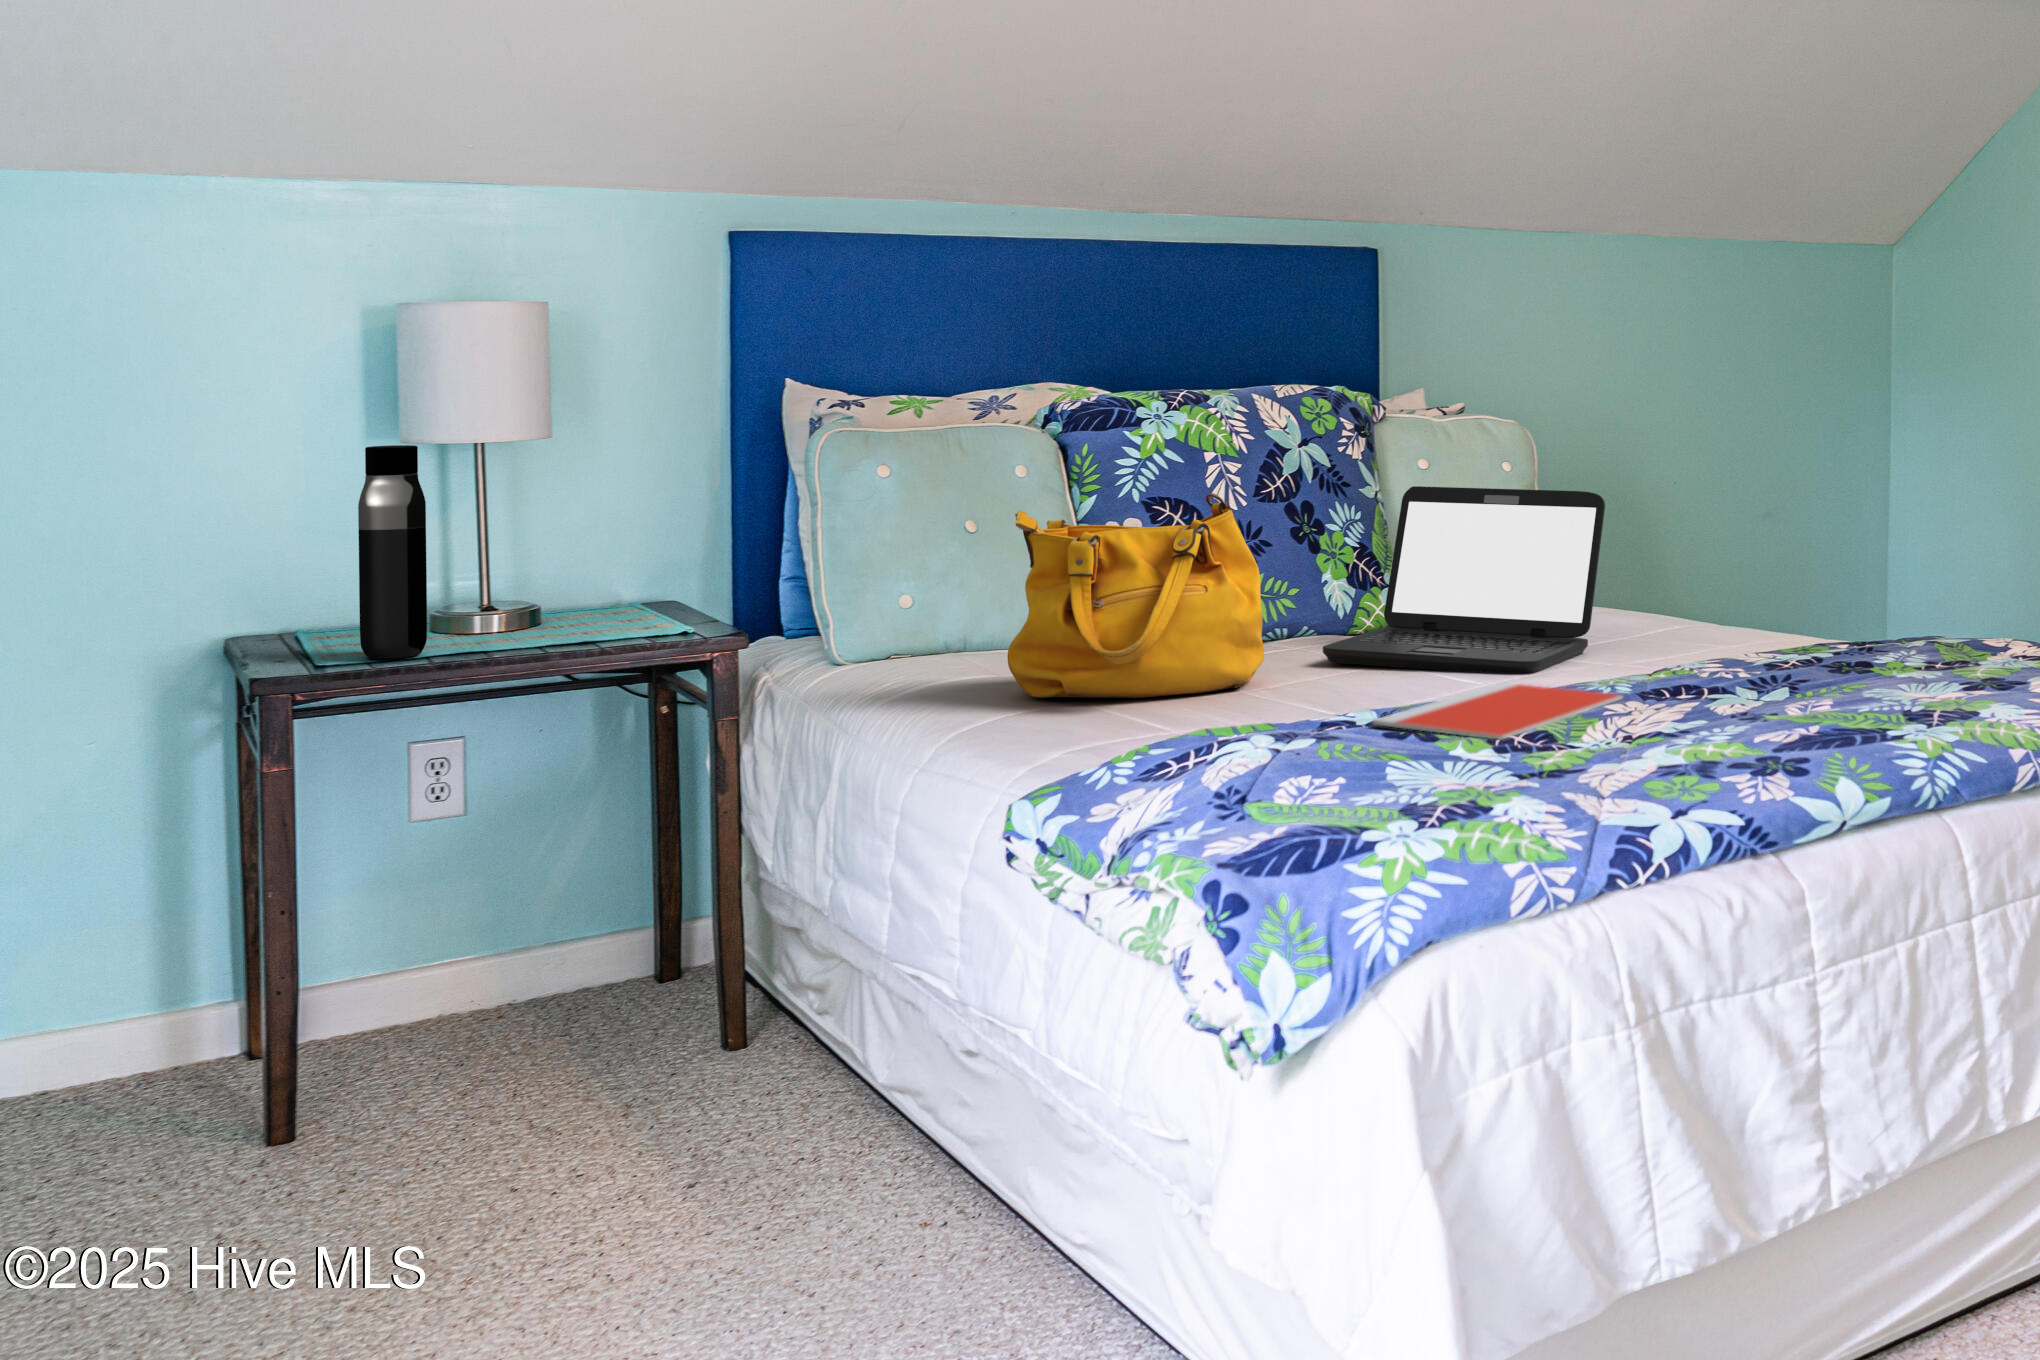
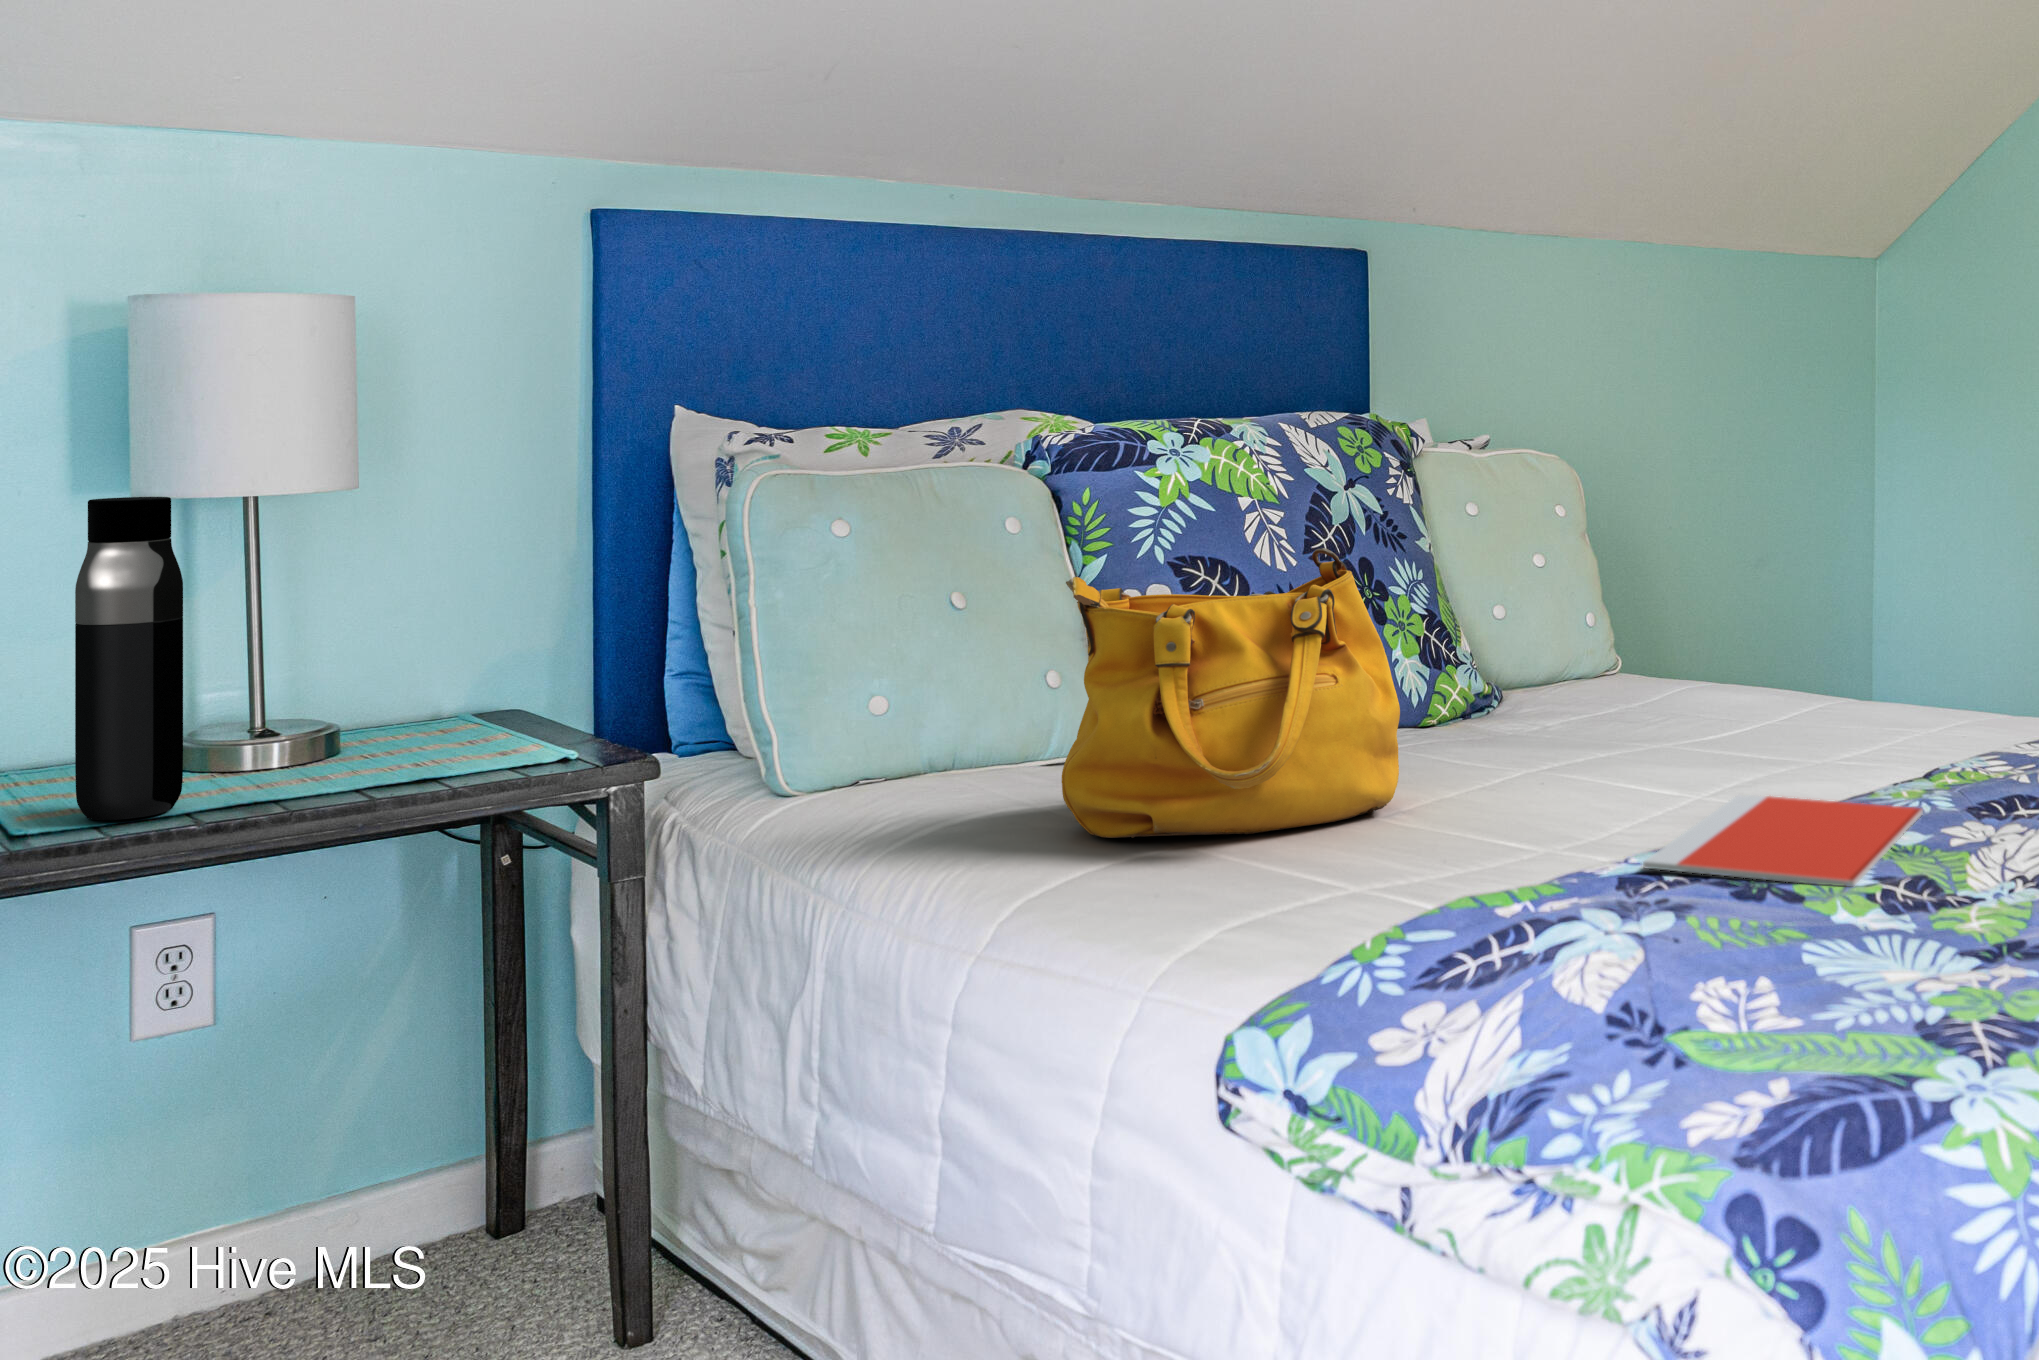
laptop: present [1323,486,1605,674] -> none [1446,536,1779,781]

